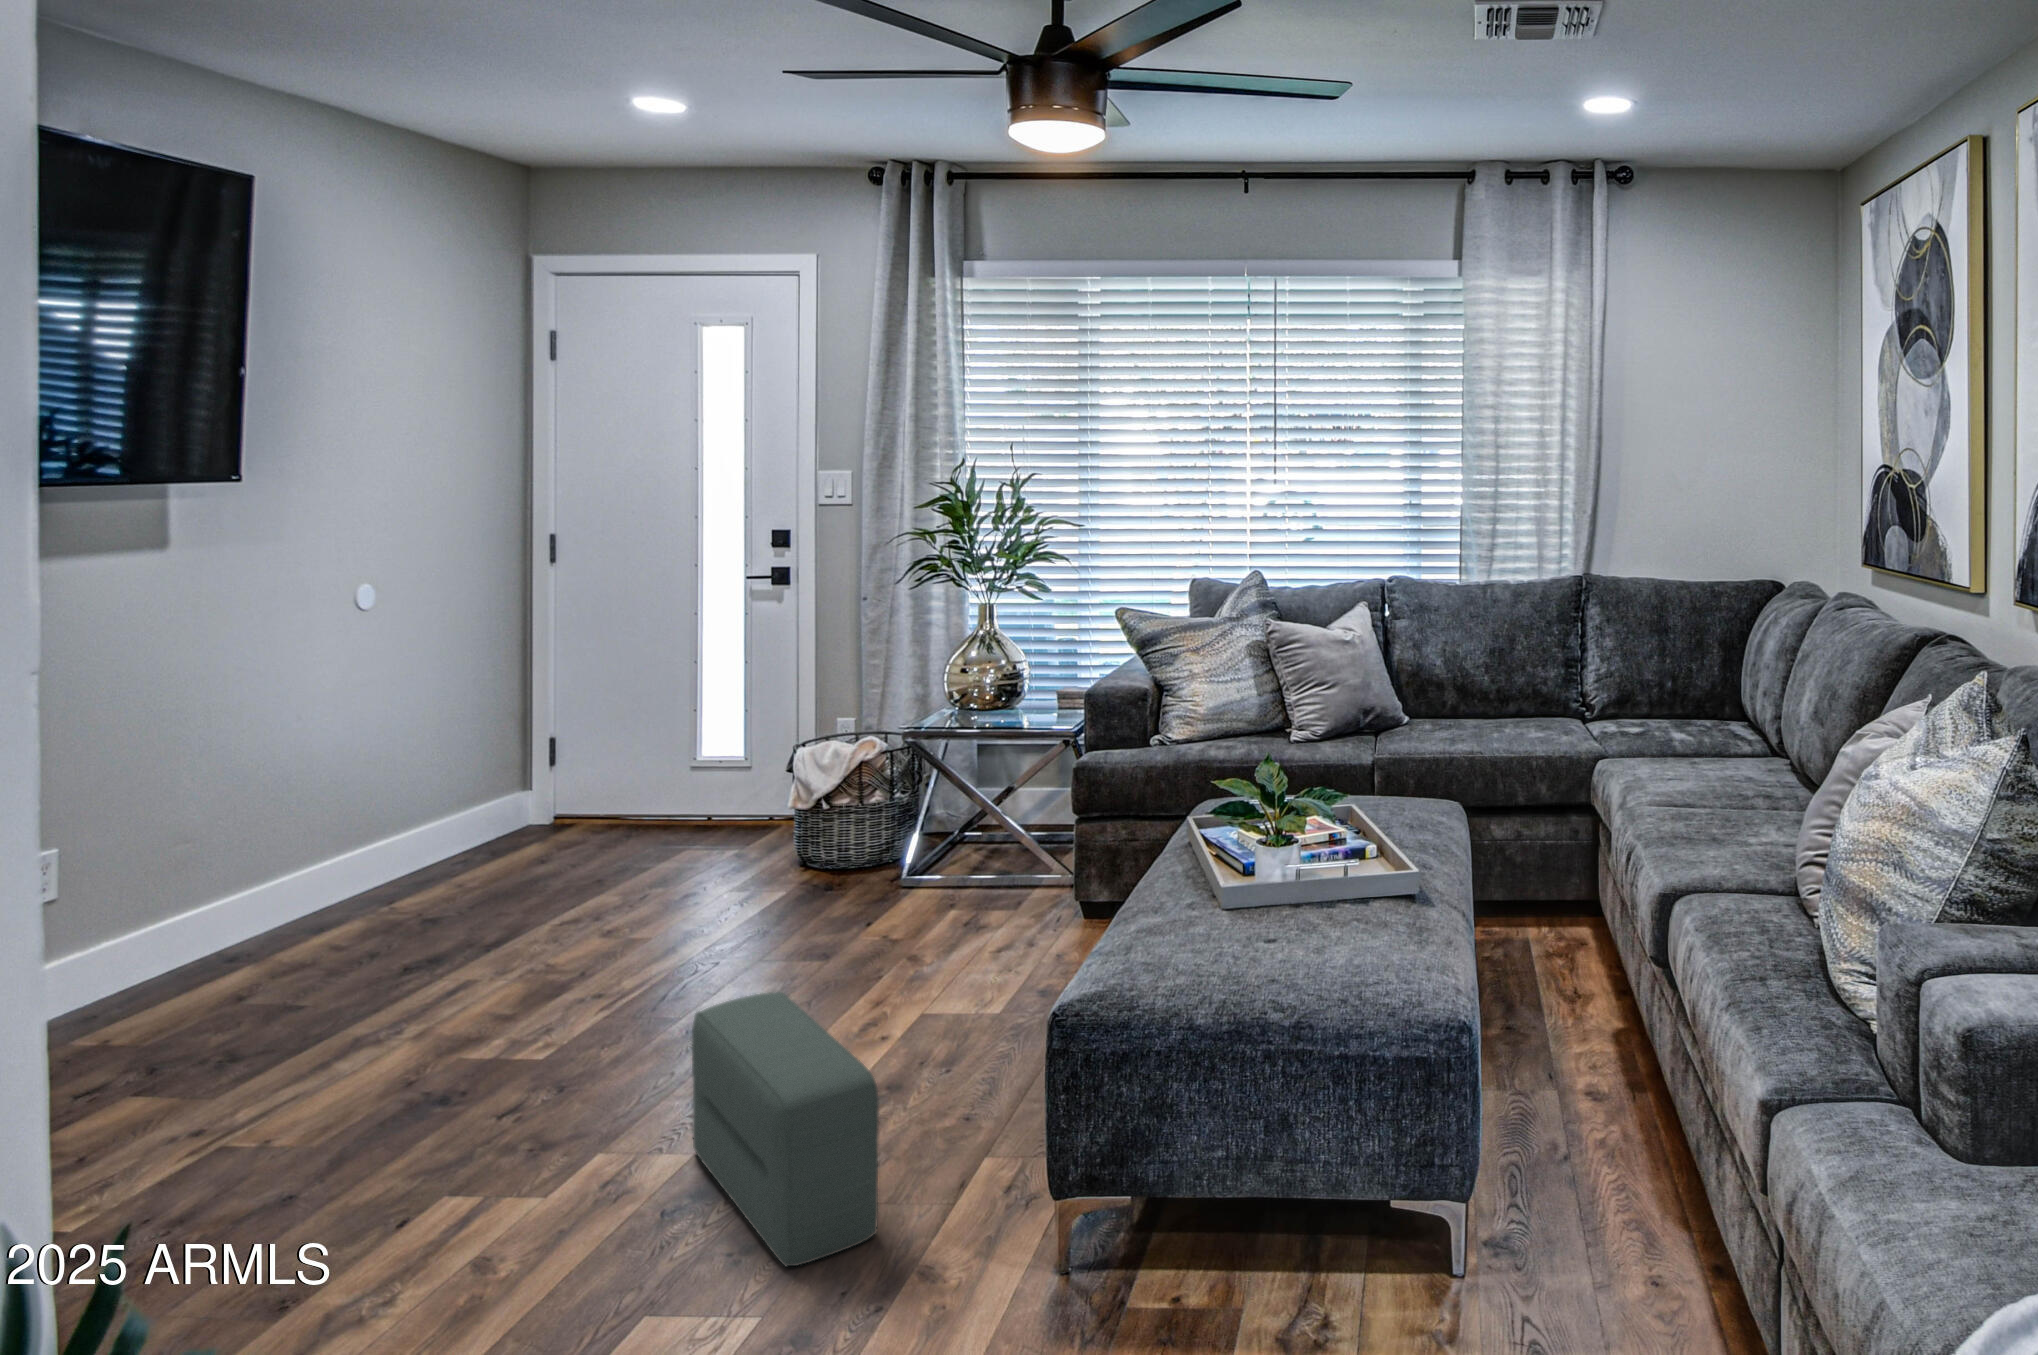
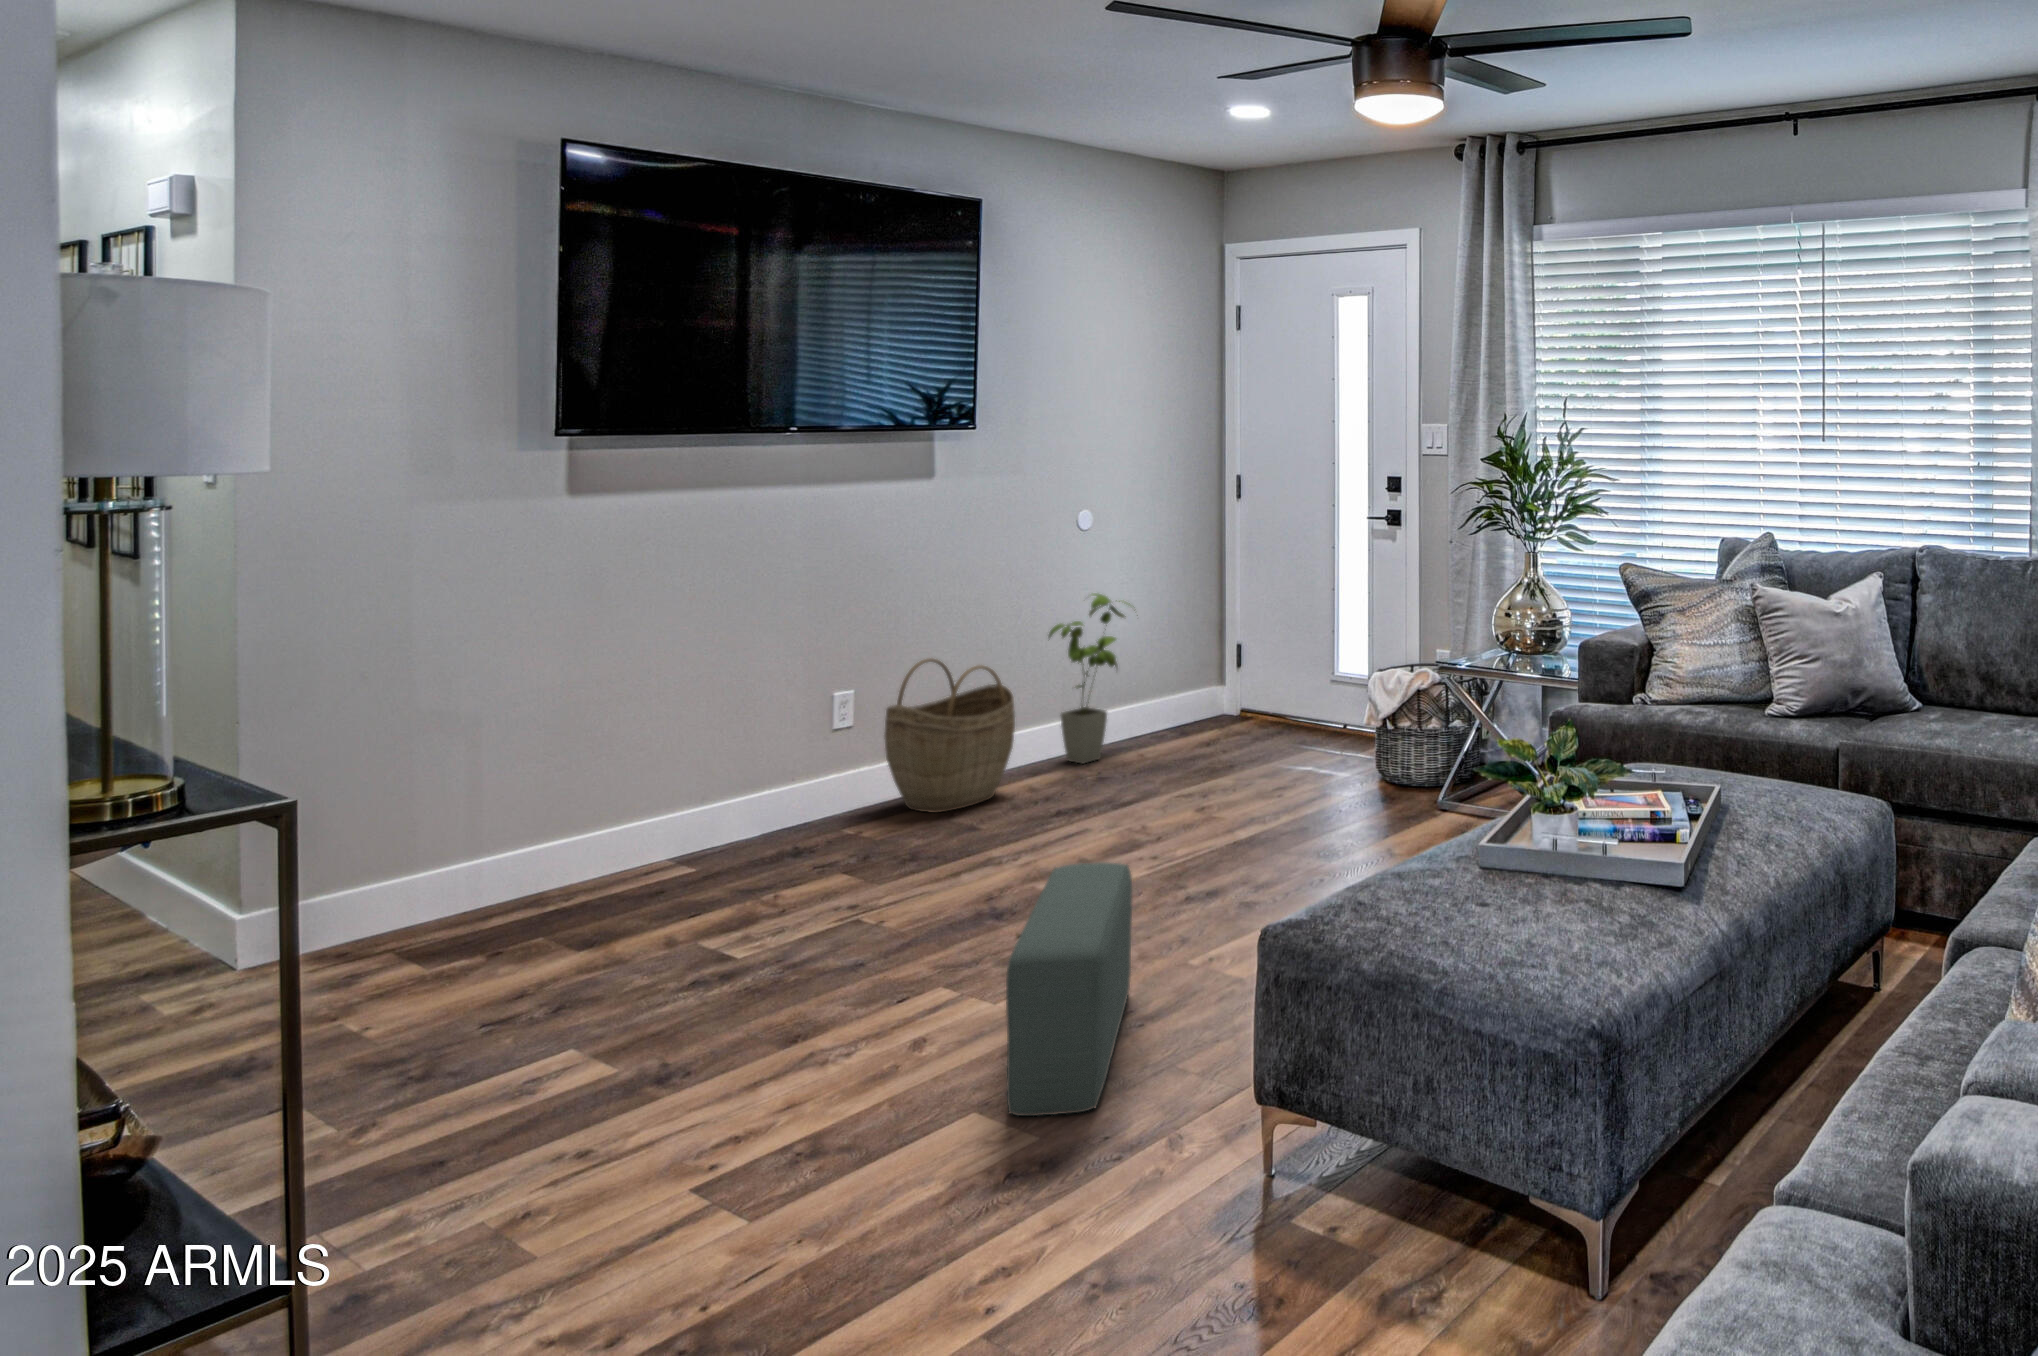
house plant: none [345,697,473,911] -> present [1049,594,1130,763]
woven basket: none [153,807,344,1008] -> present [884,658,1015,813]

